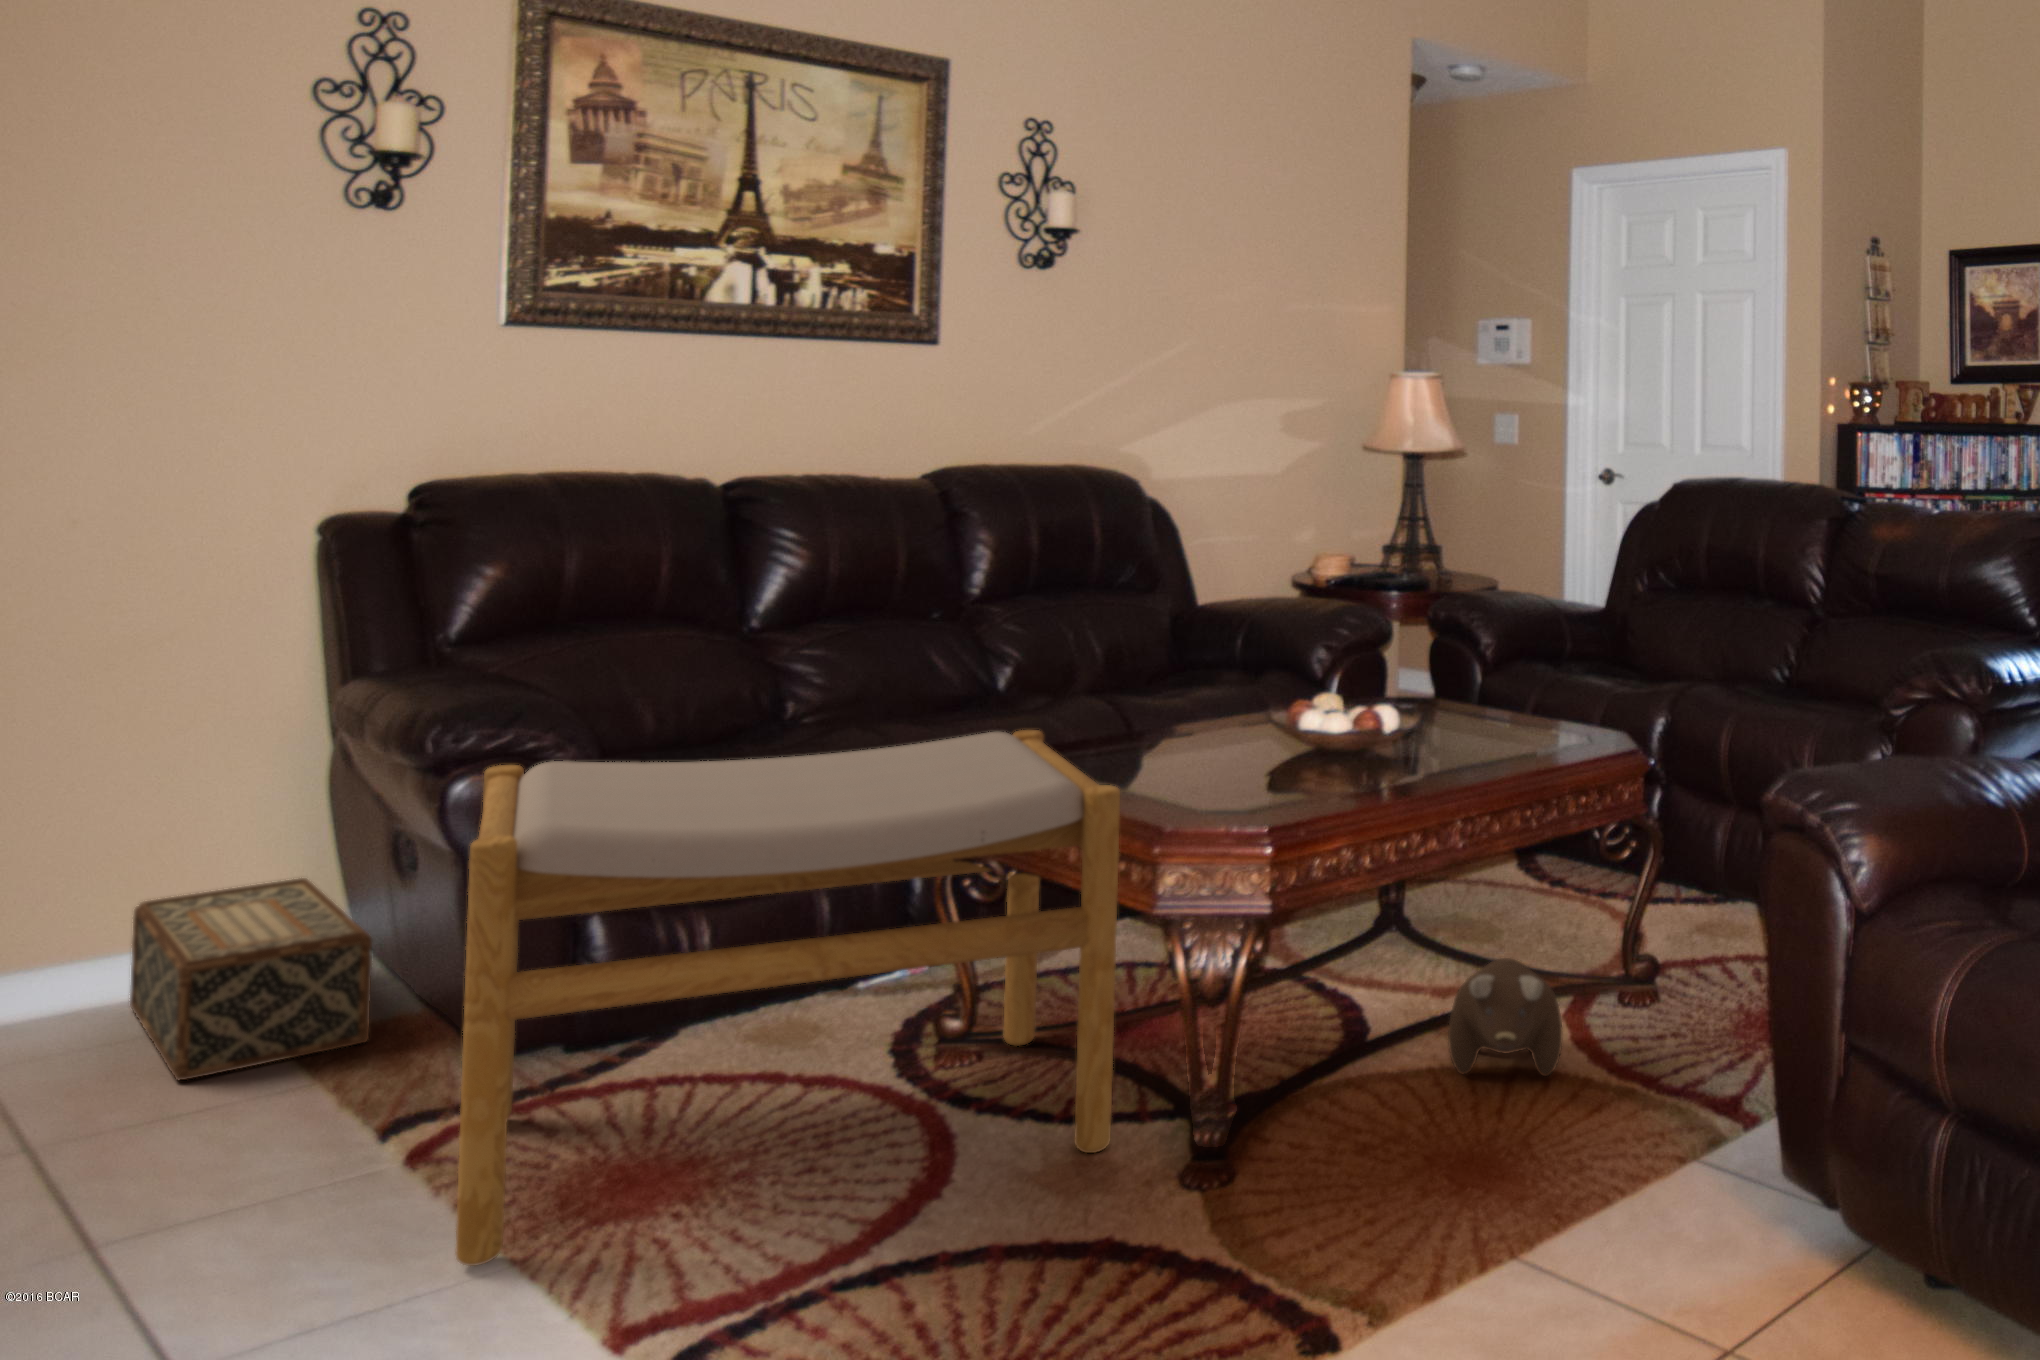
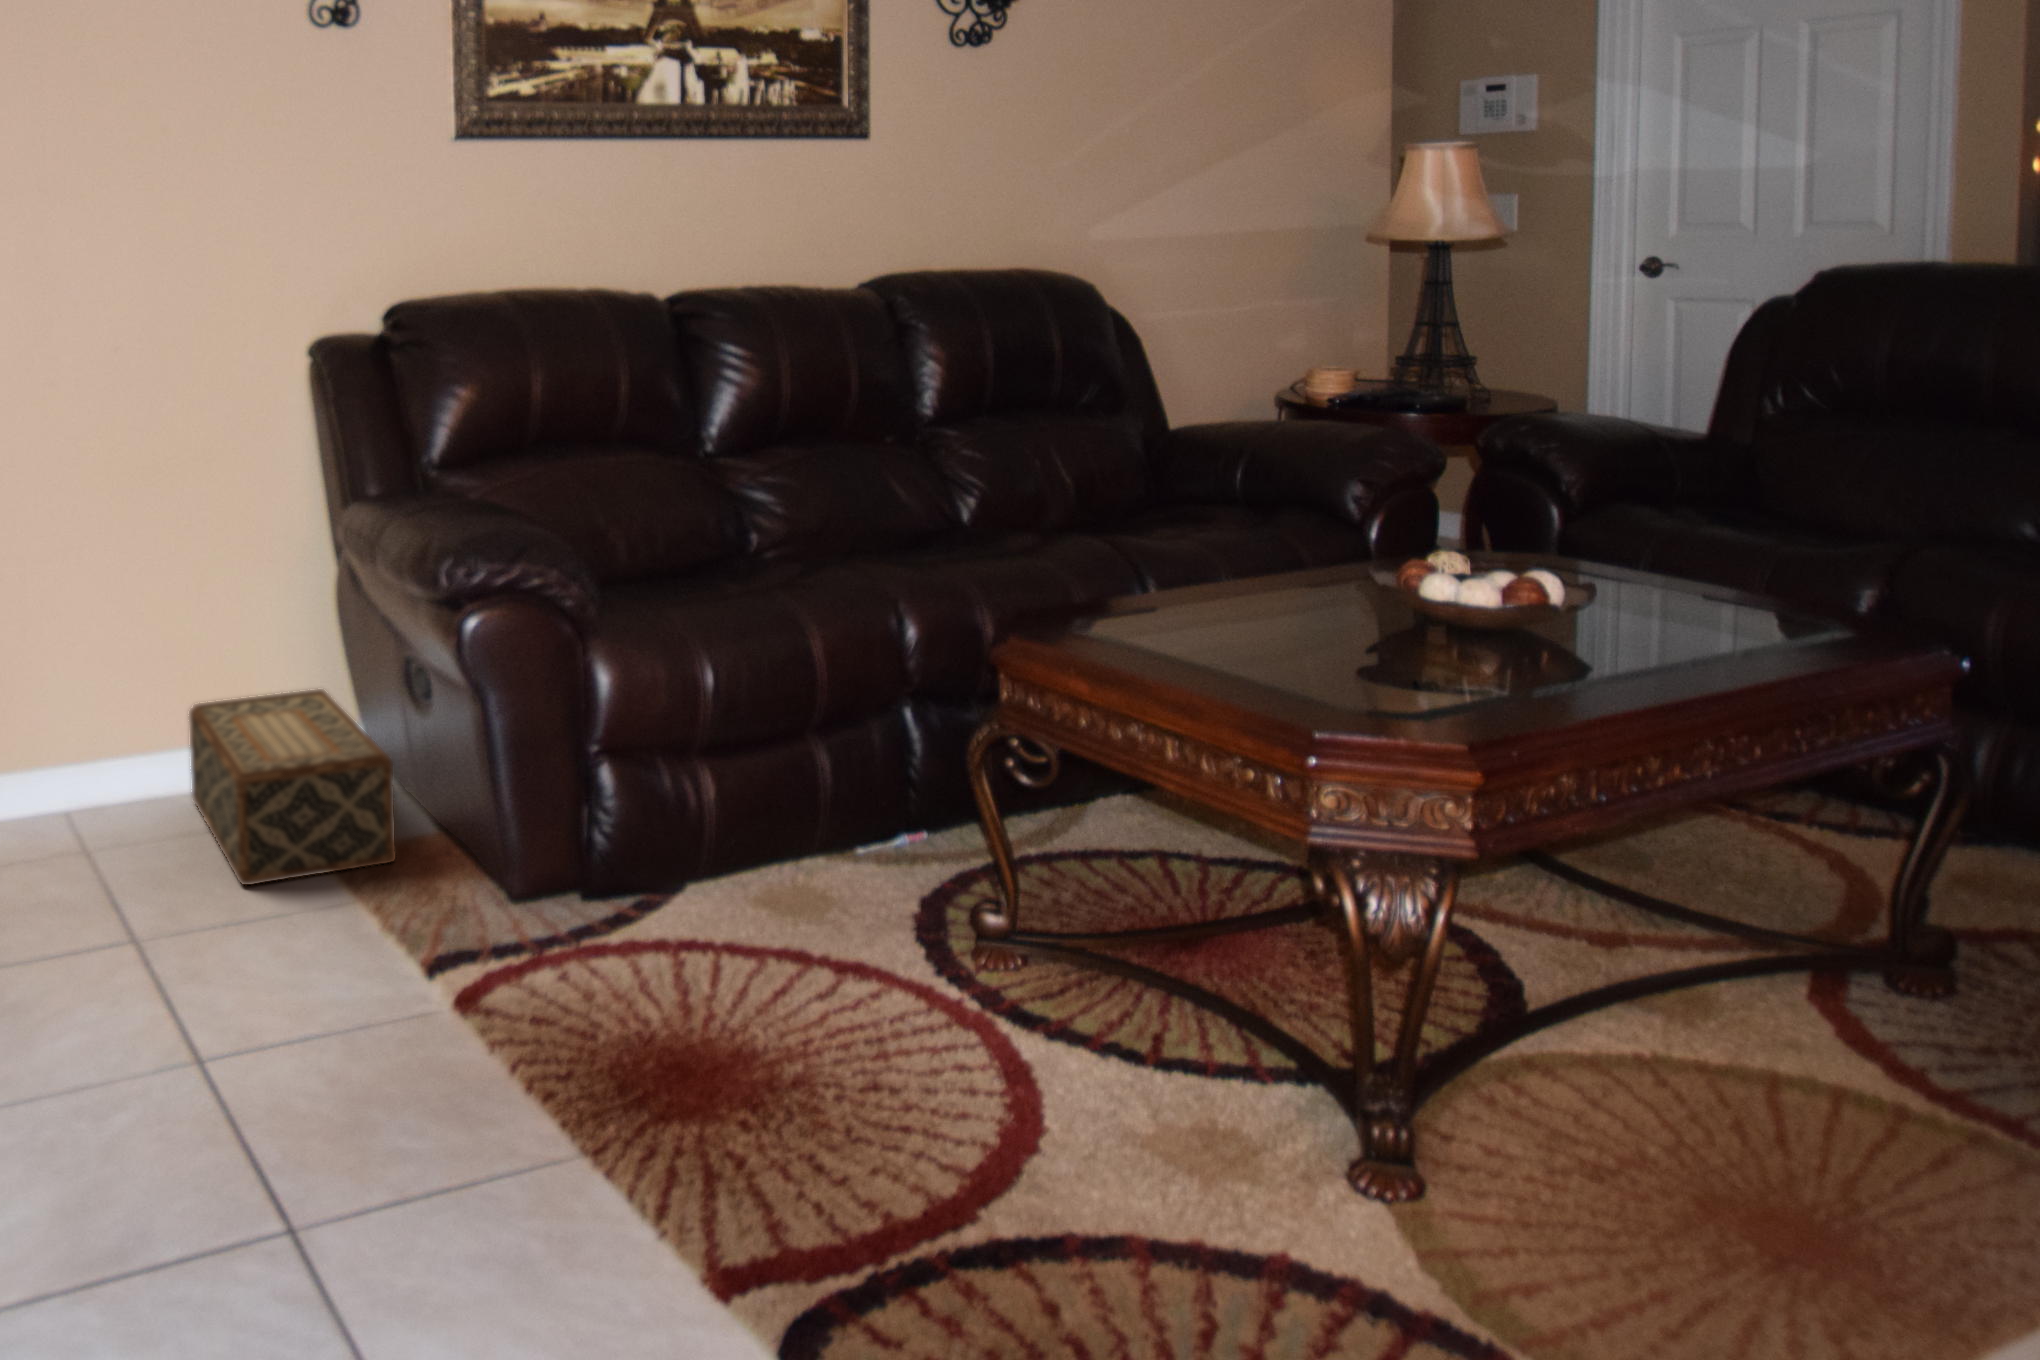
footstool: present [456,730,1120,1266] -> none [500,584,1239,1155]
plush toy: present [1448,958,1562,1076] -> none [1677,924,1867,1094]

